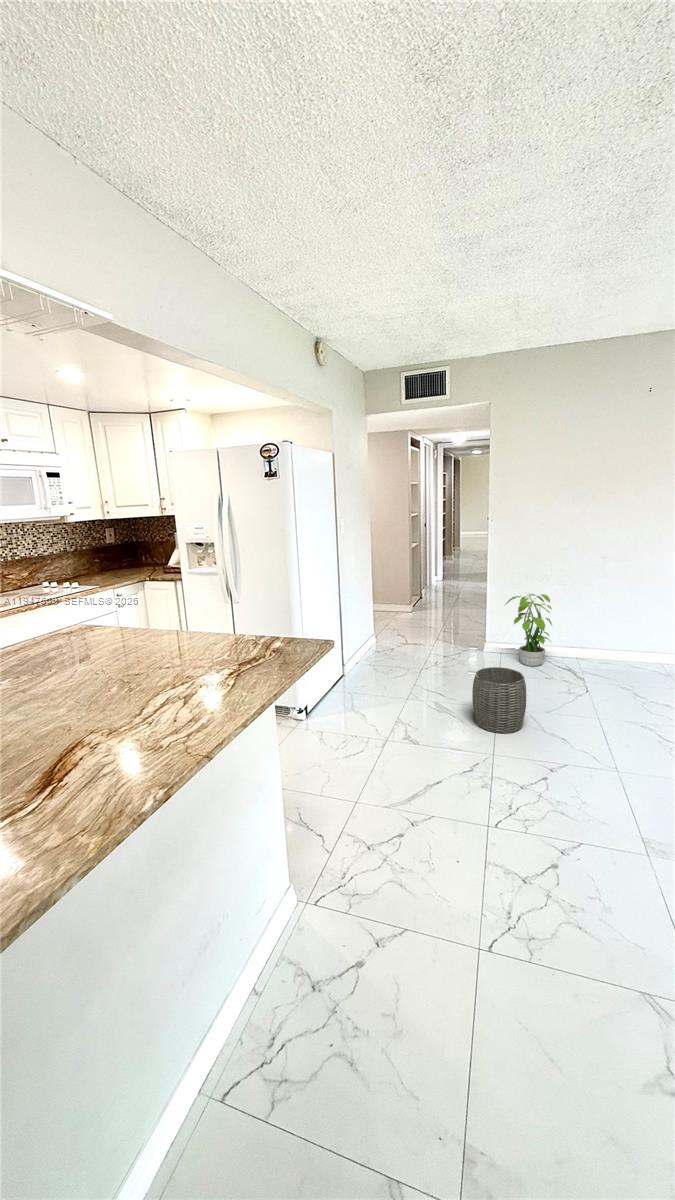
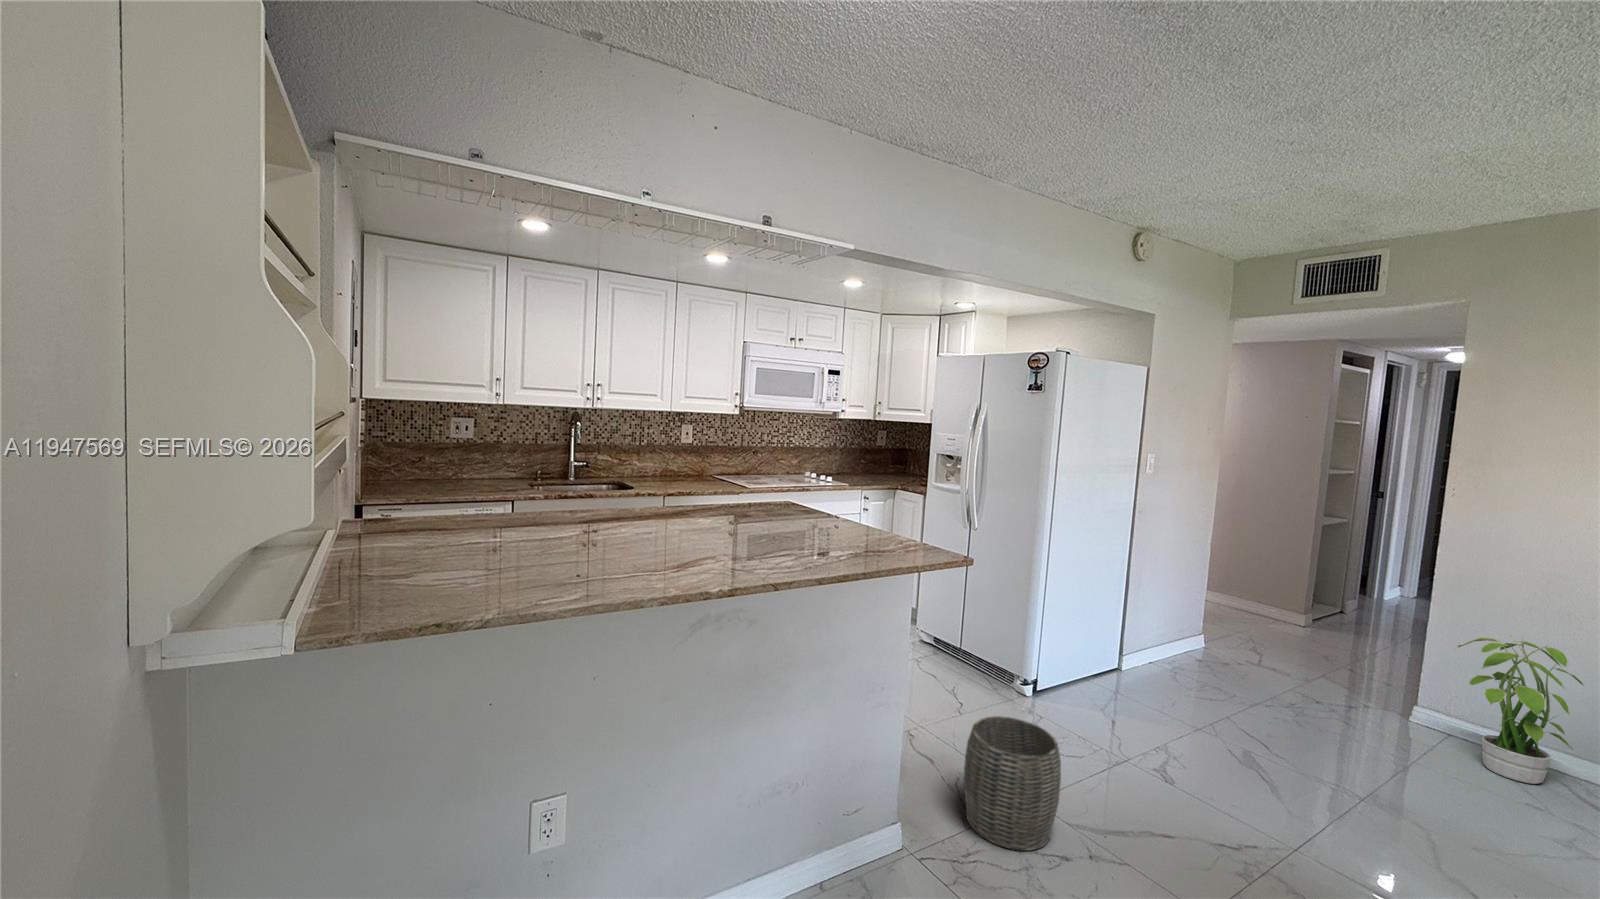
woven basket: present [472,667,527,733] -> present [964,716,1061,851]

